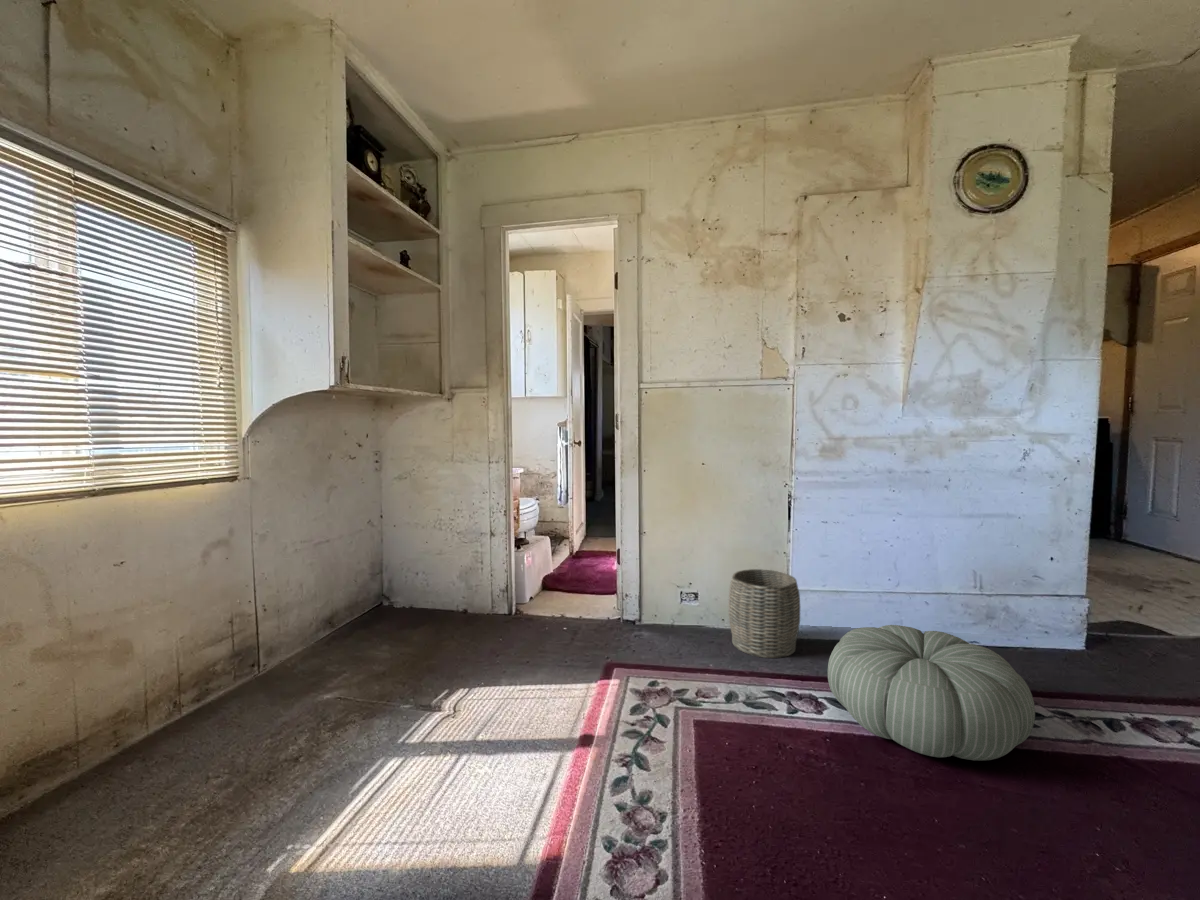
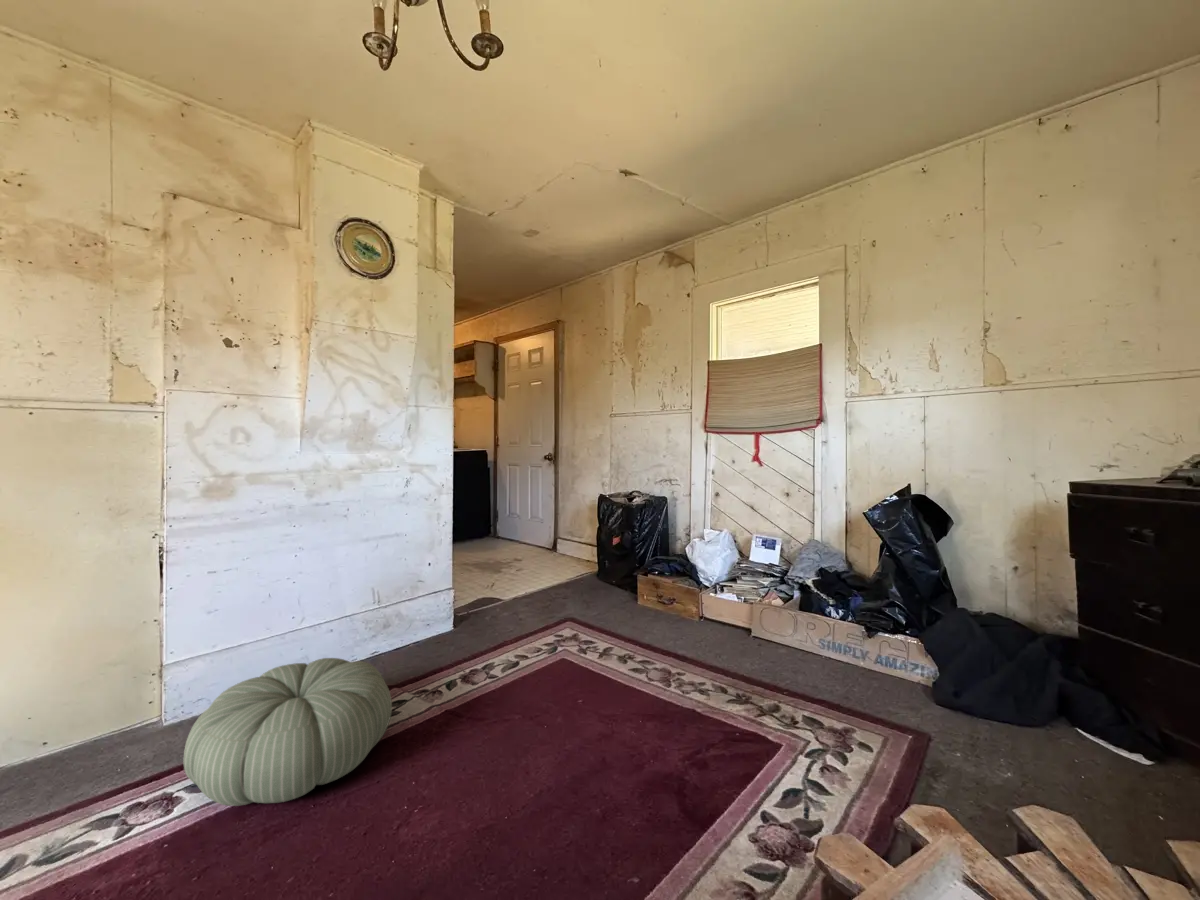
woven basket: present [728,569,800,658] -> none [45,642,171,771]

